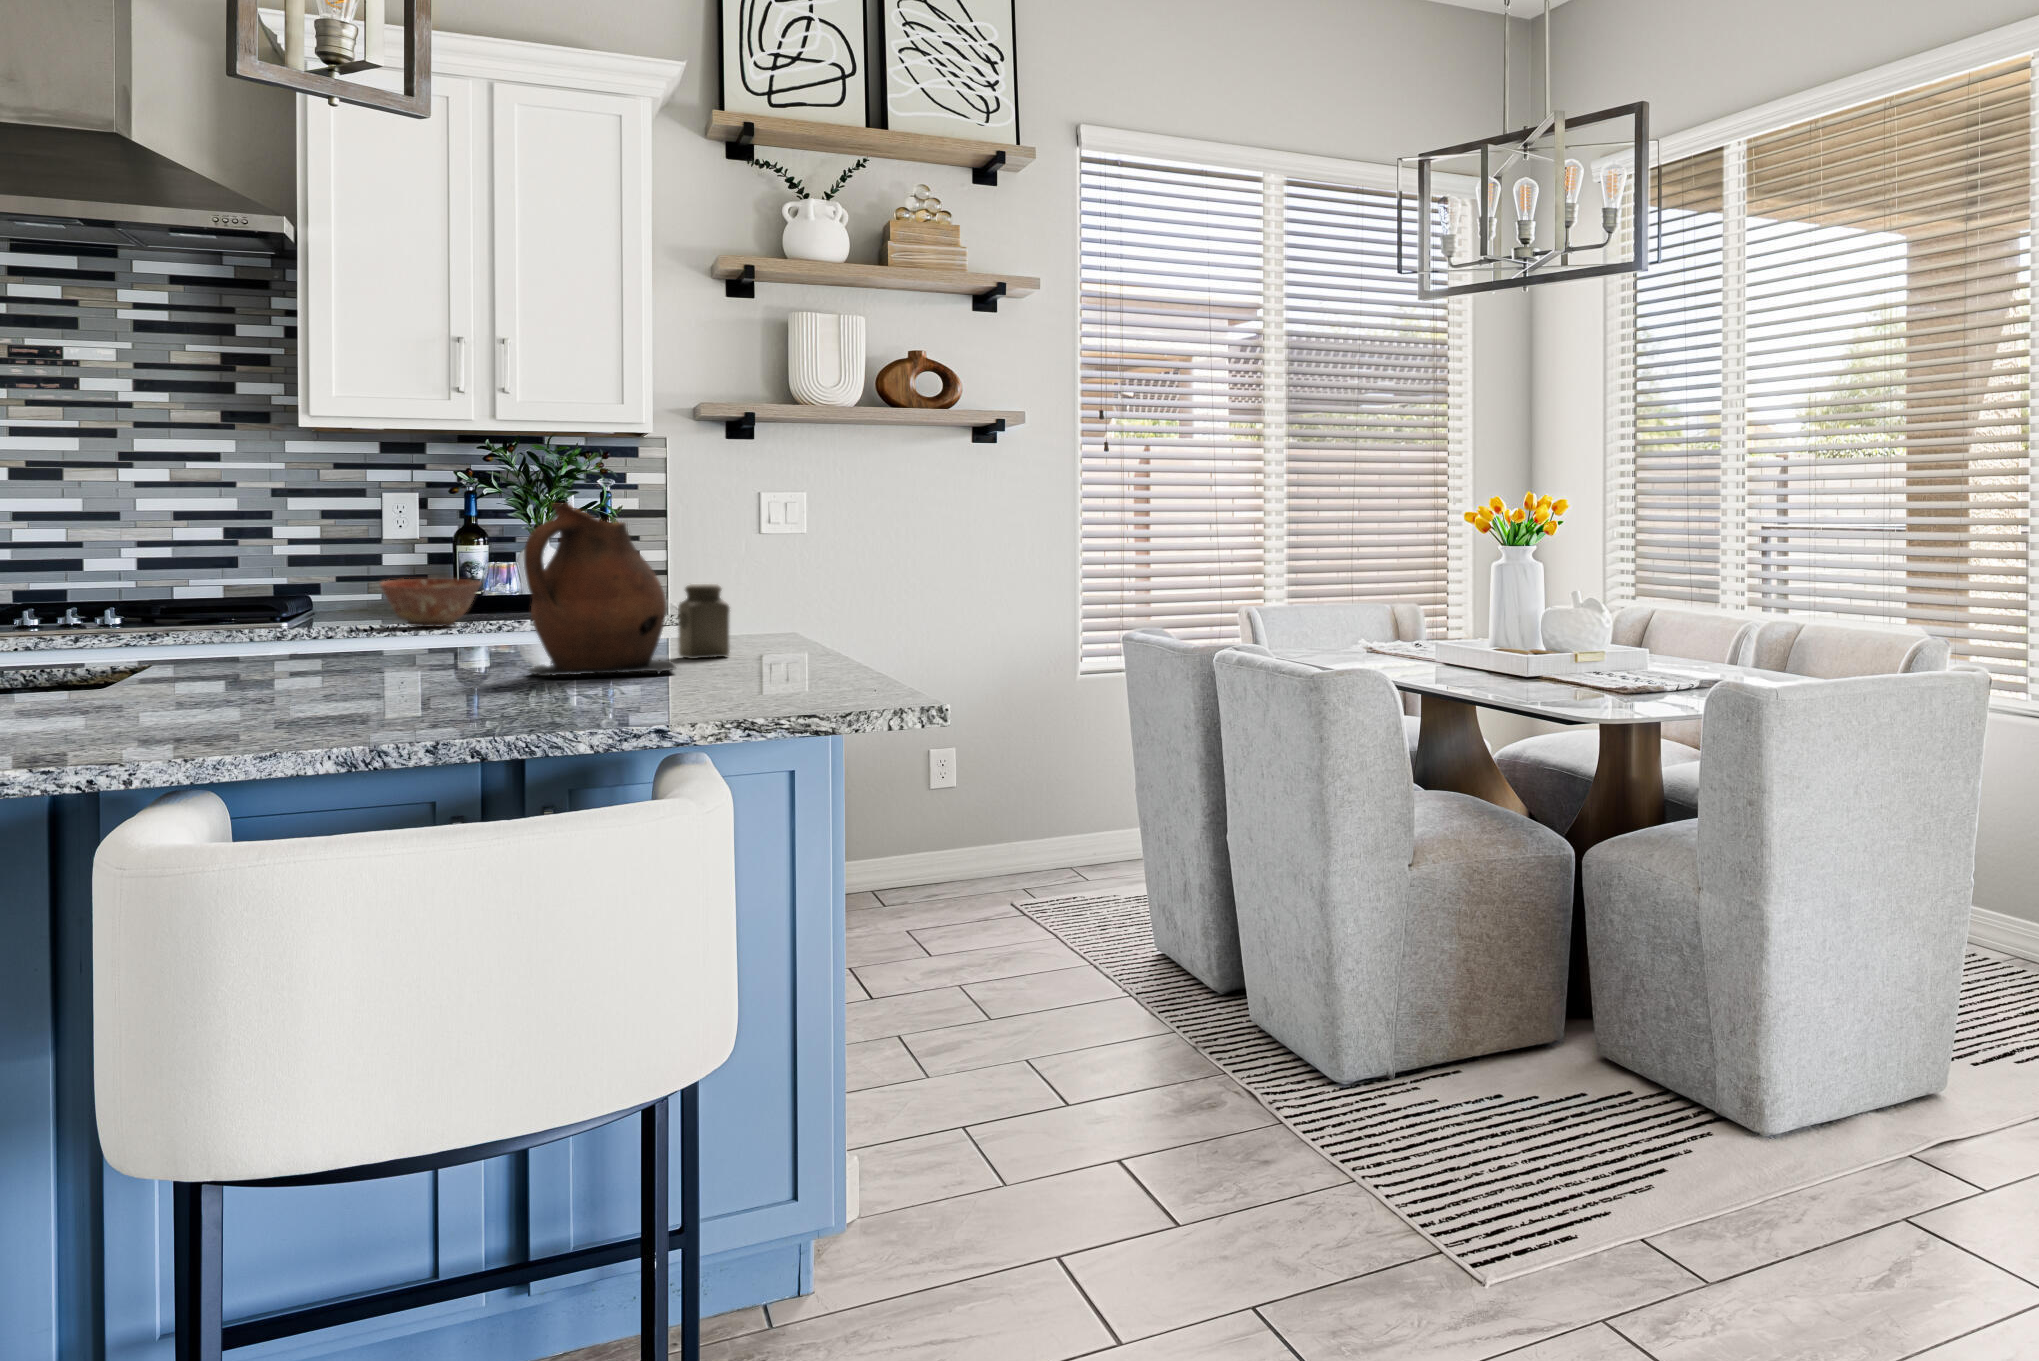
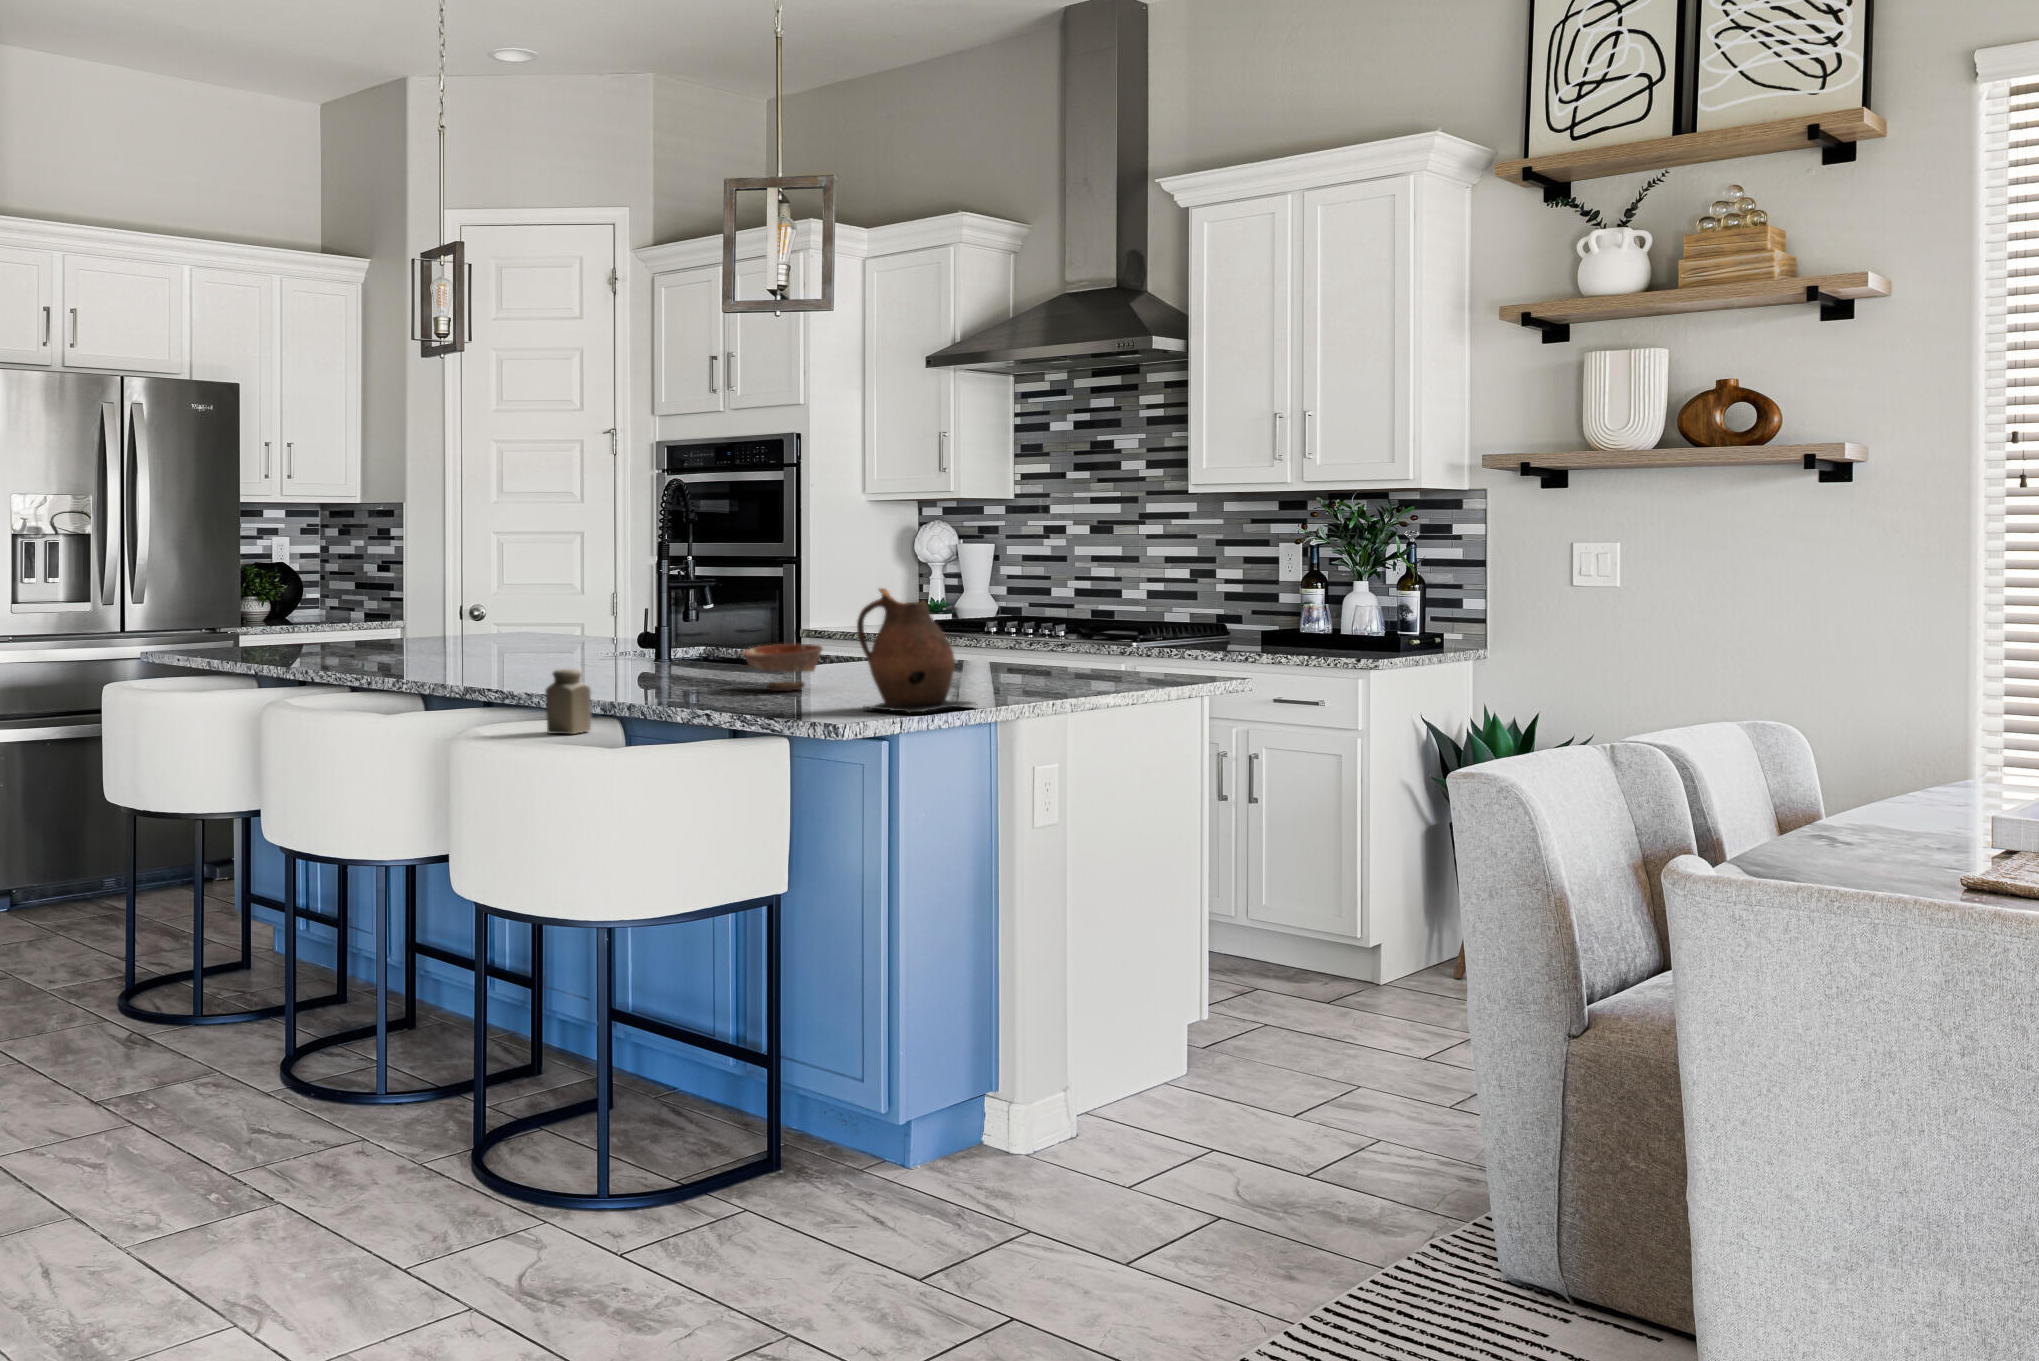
ceramic bowl: present [380,579,481,627] -> present [743,644,822,691]
salt shaker: present [678,584,730,659] -> present [546,669,591,734]

